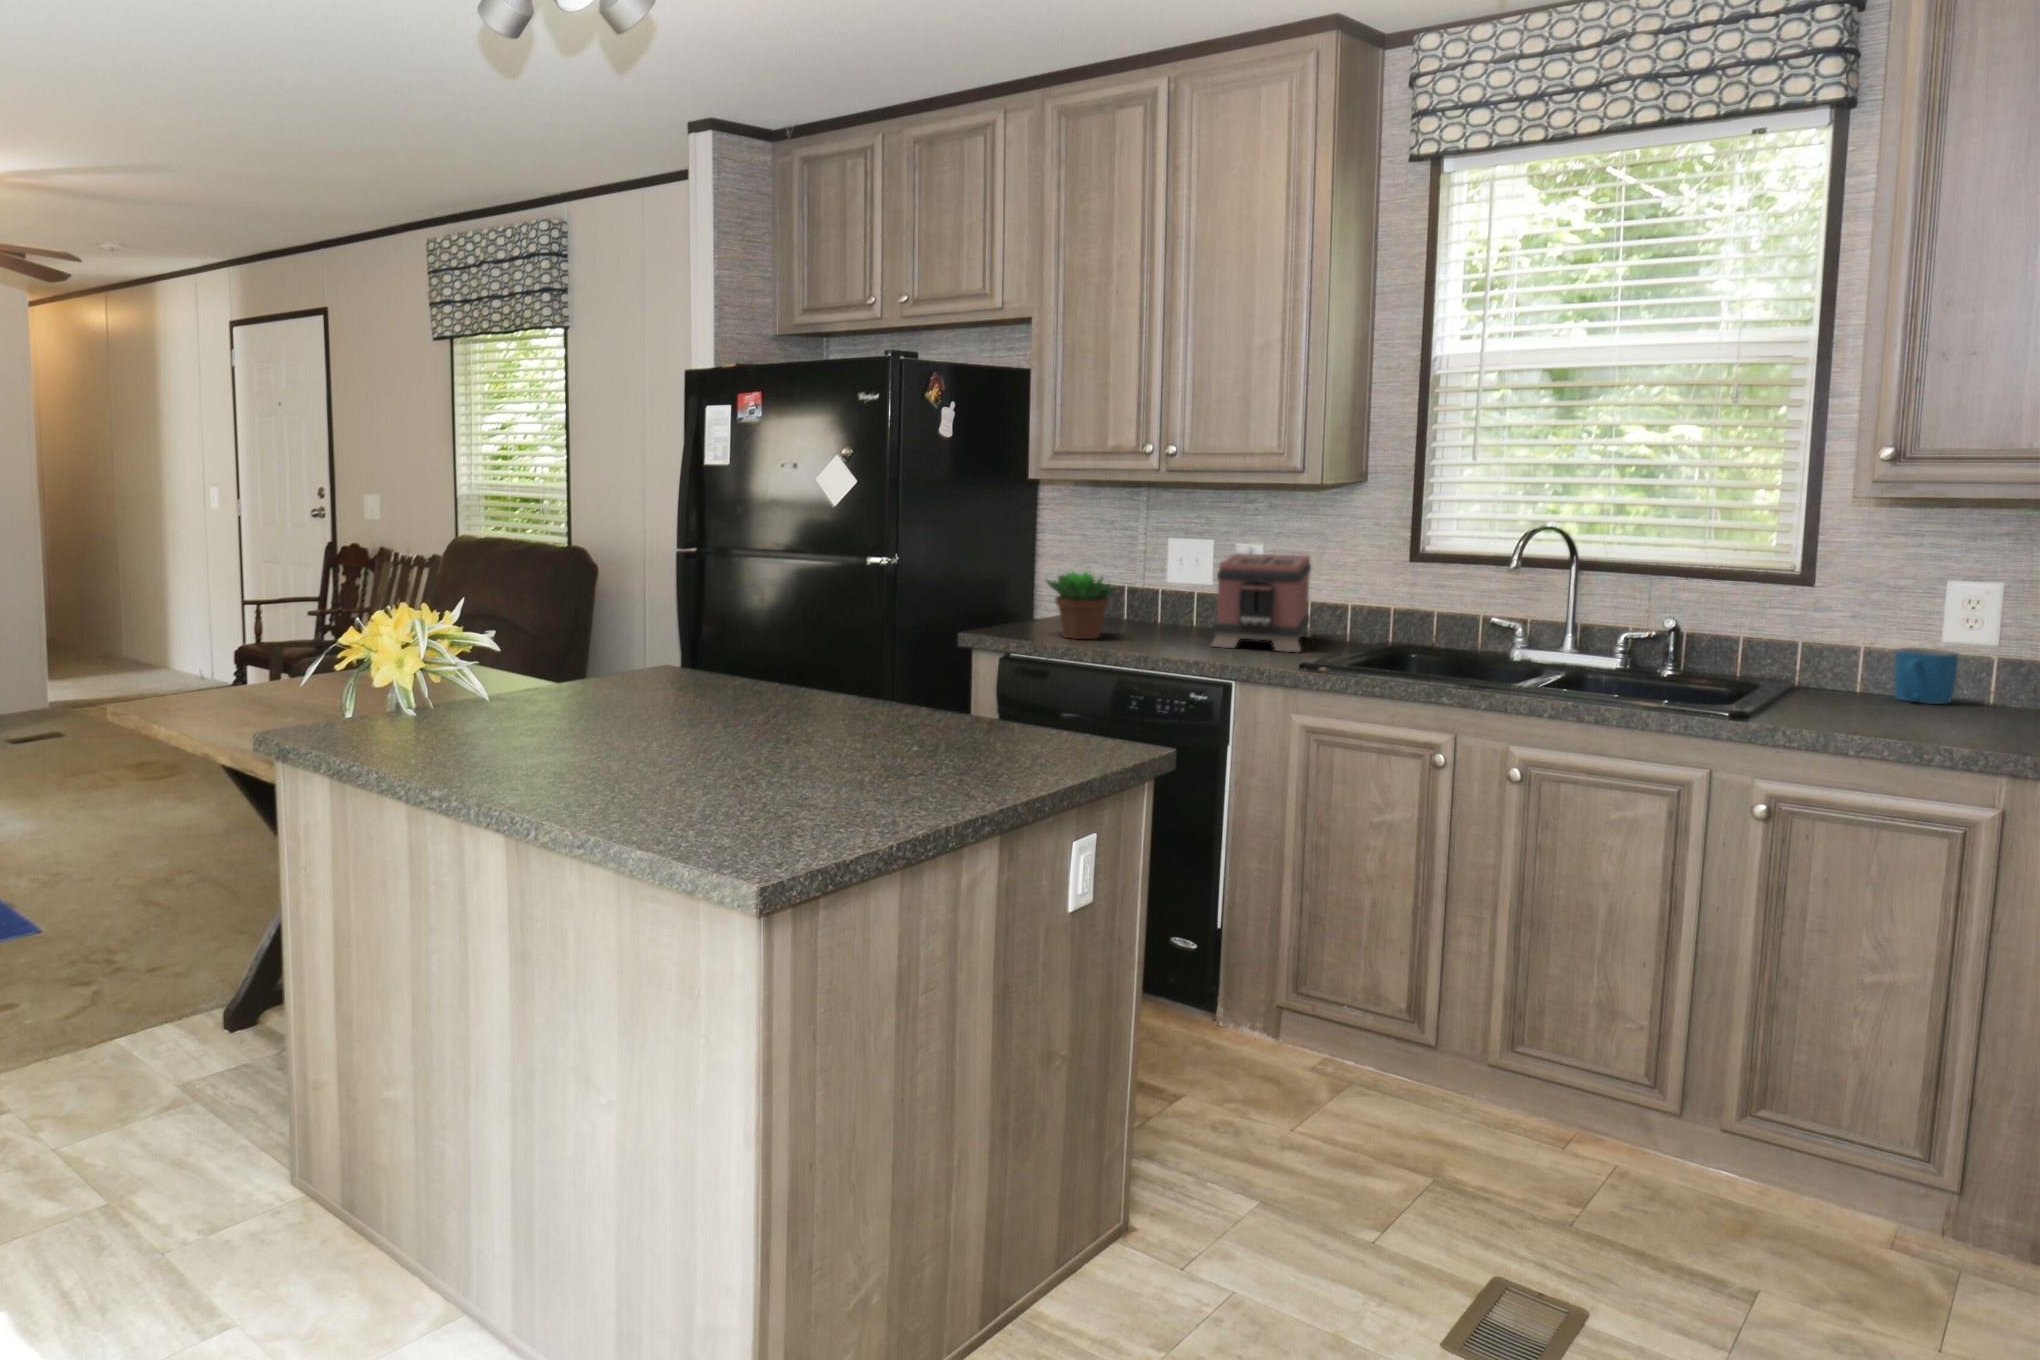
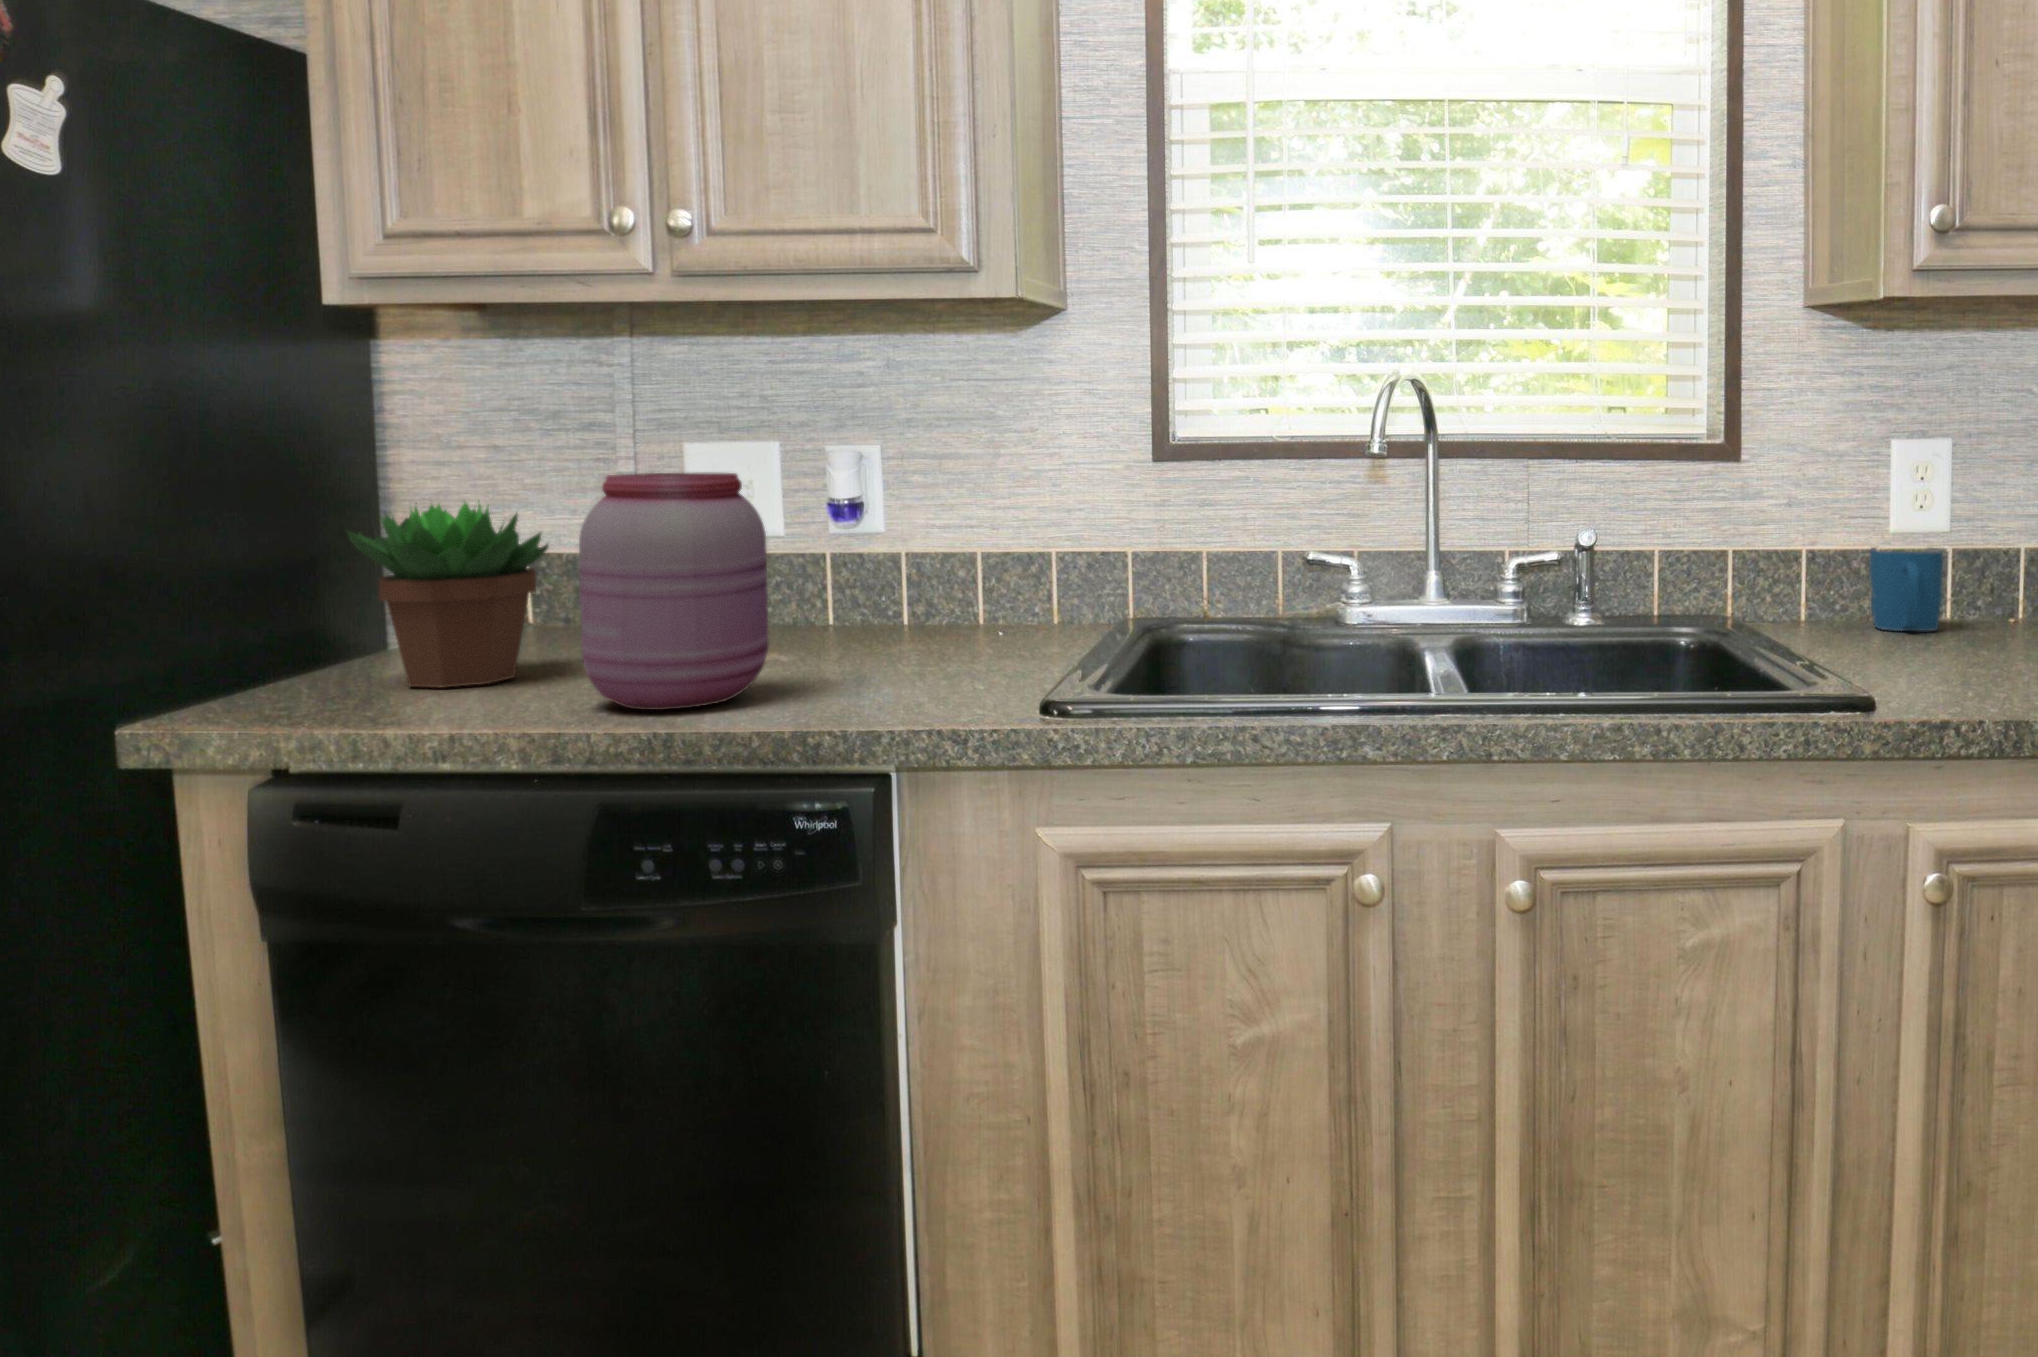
toaster: present [1212,553,1311,652] -> none [803,457,1000,668]
jar: none [1126,567,1196,656] -> present [579,473,769,710]

